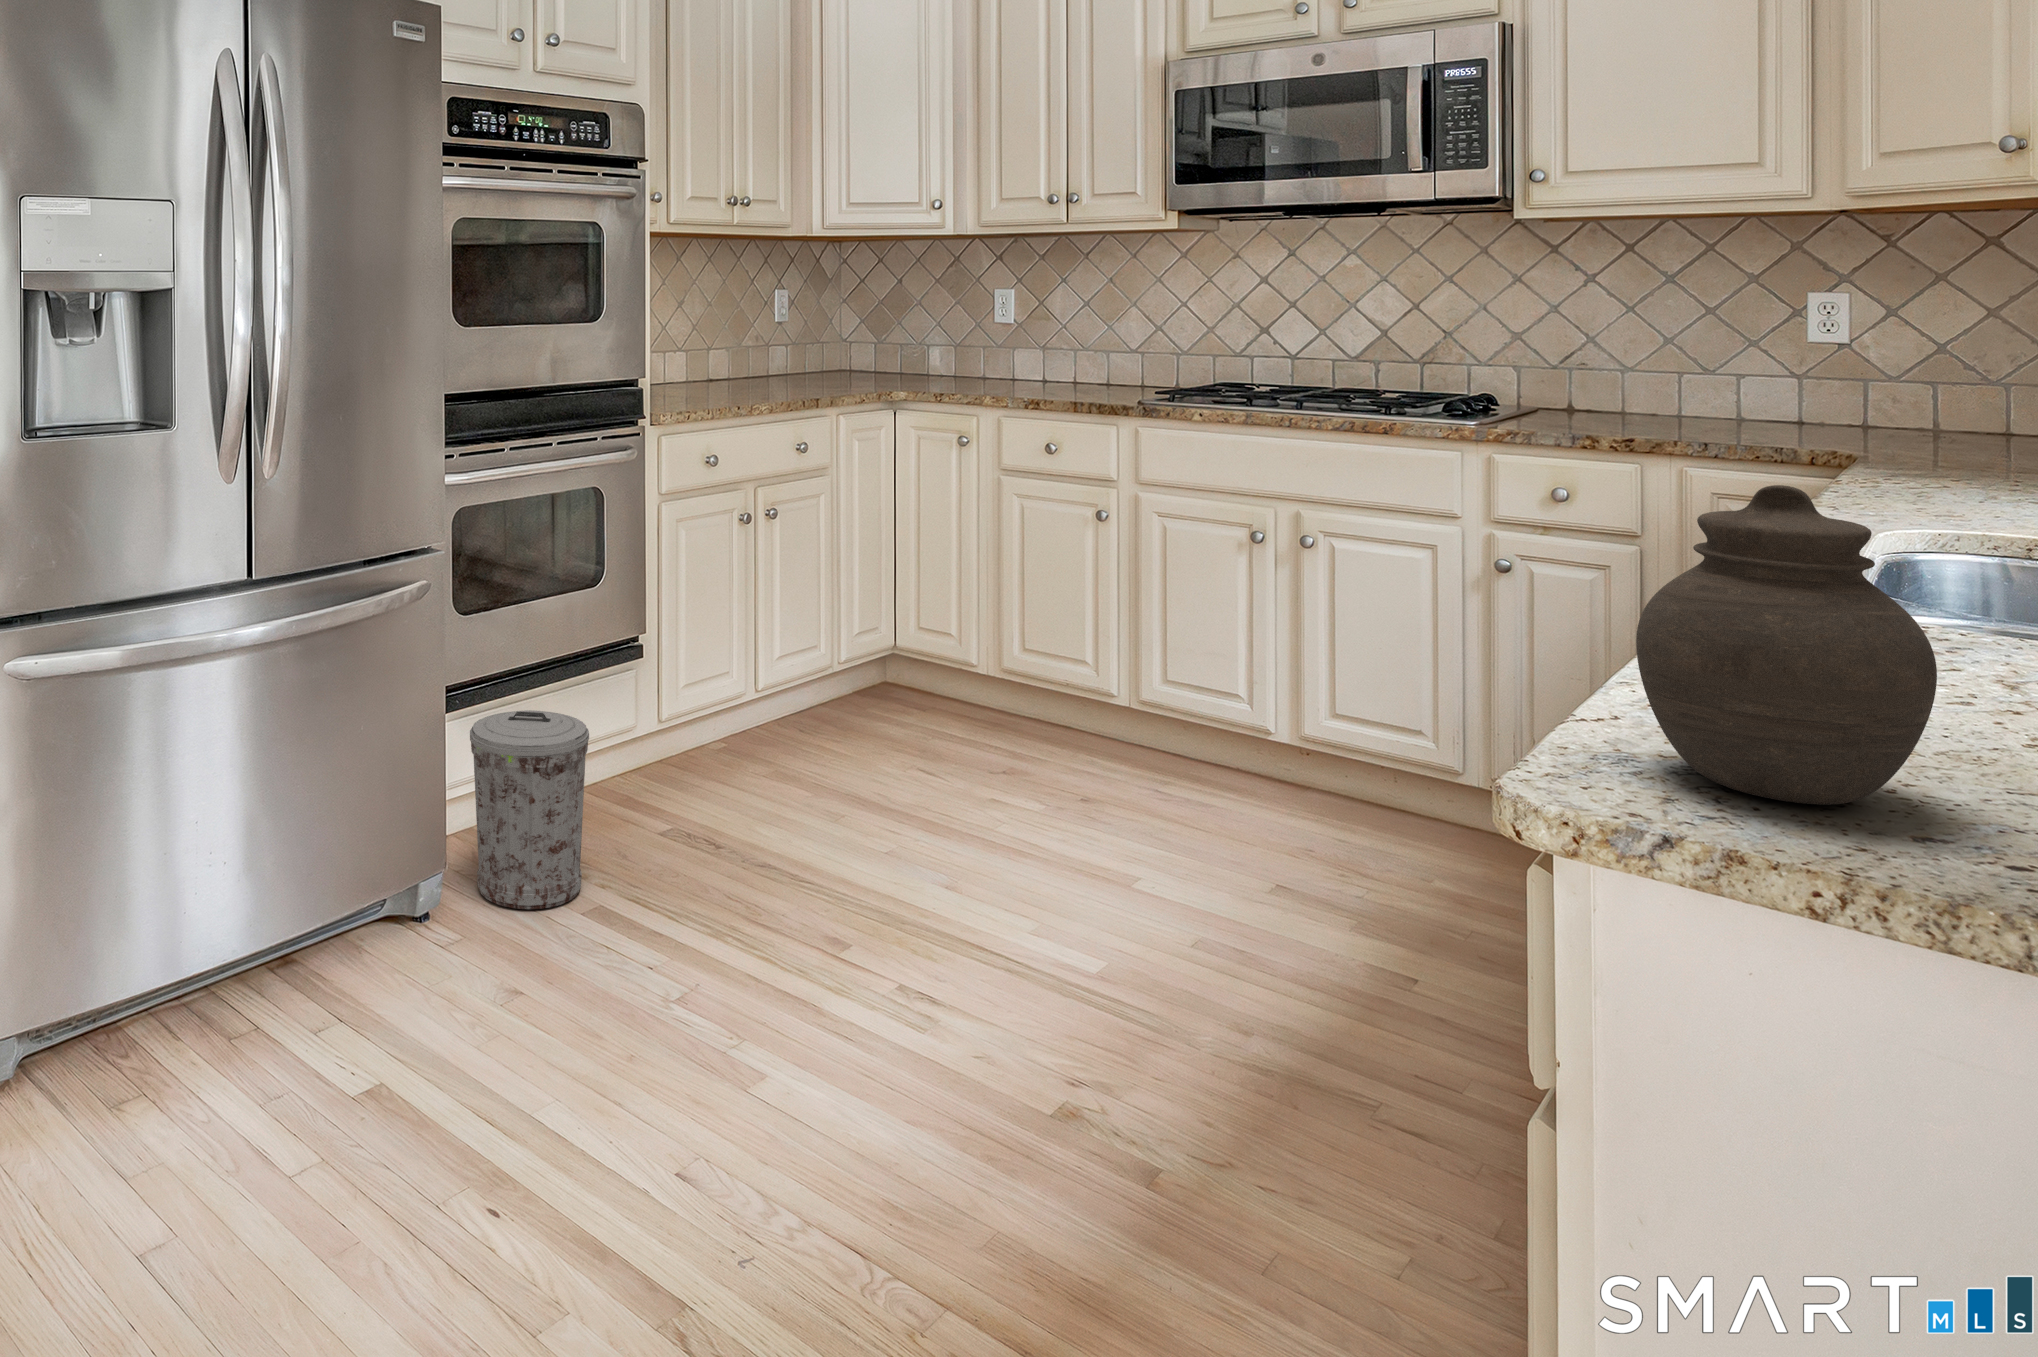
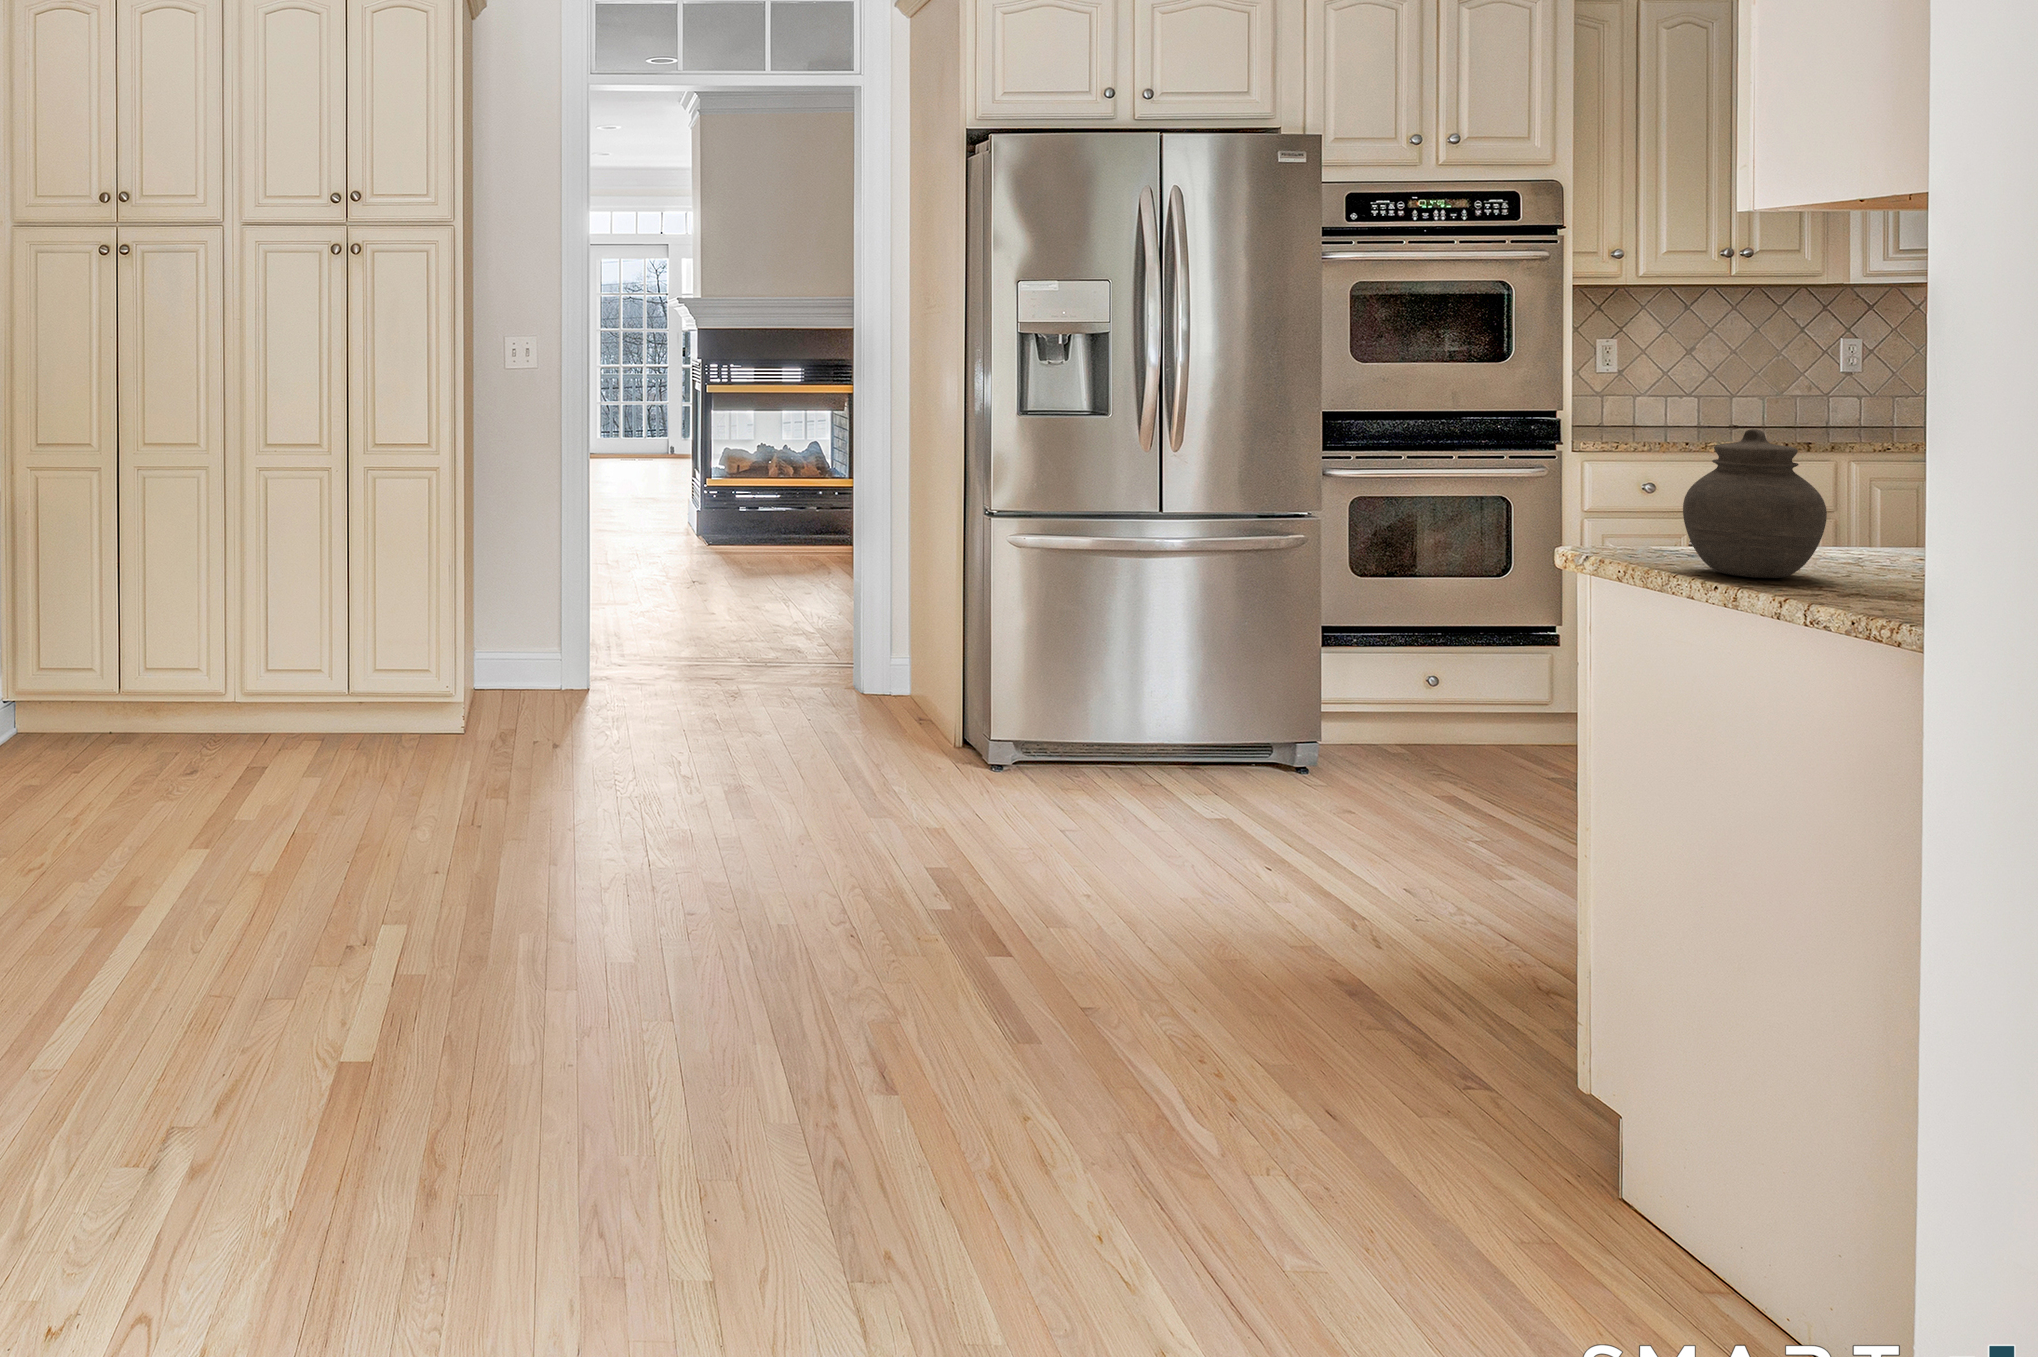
trash can: present [470,710,589,909] -> none [1345,643,1449,784]

